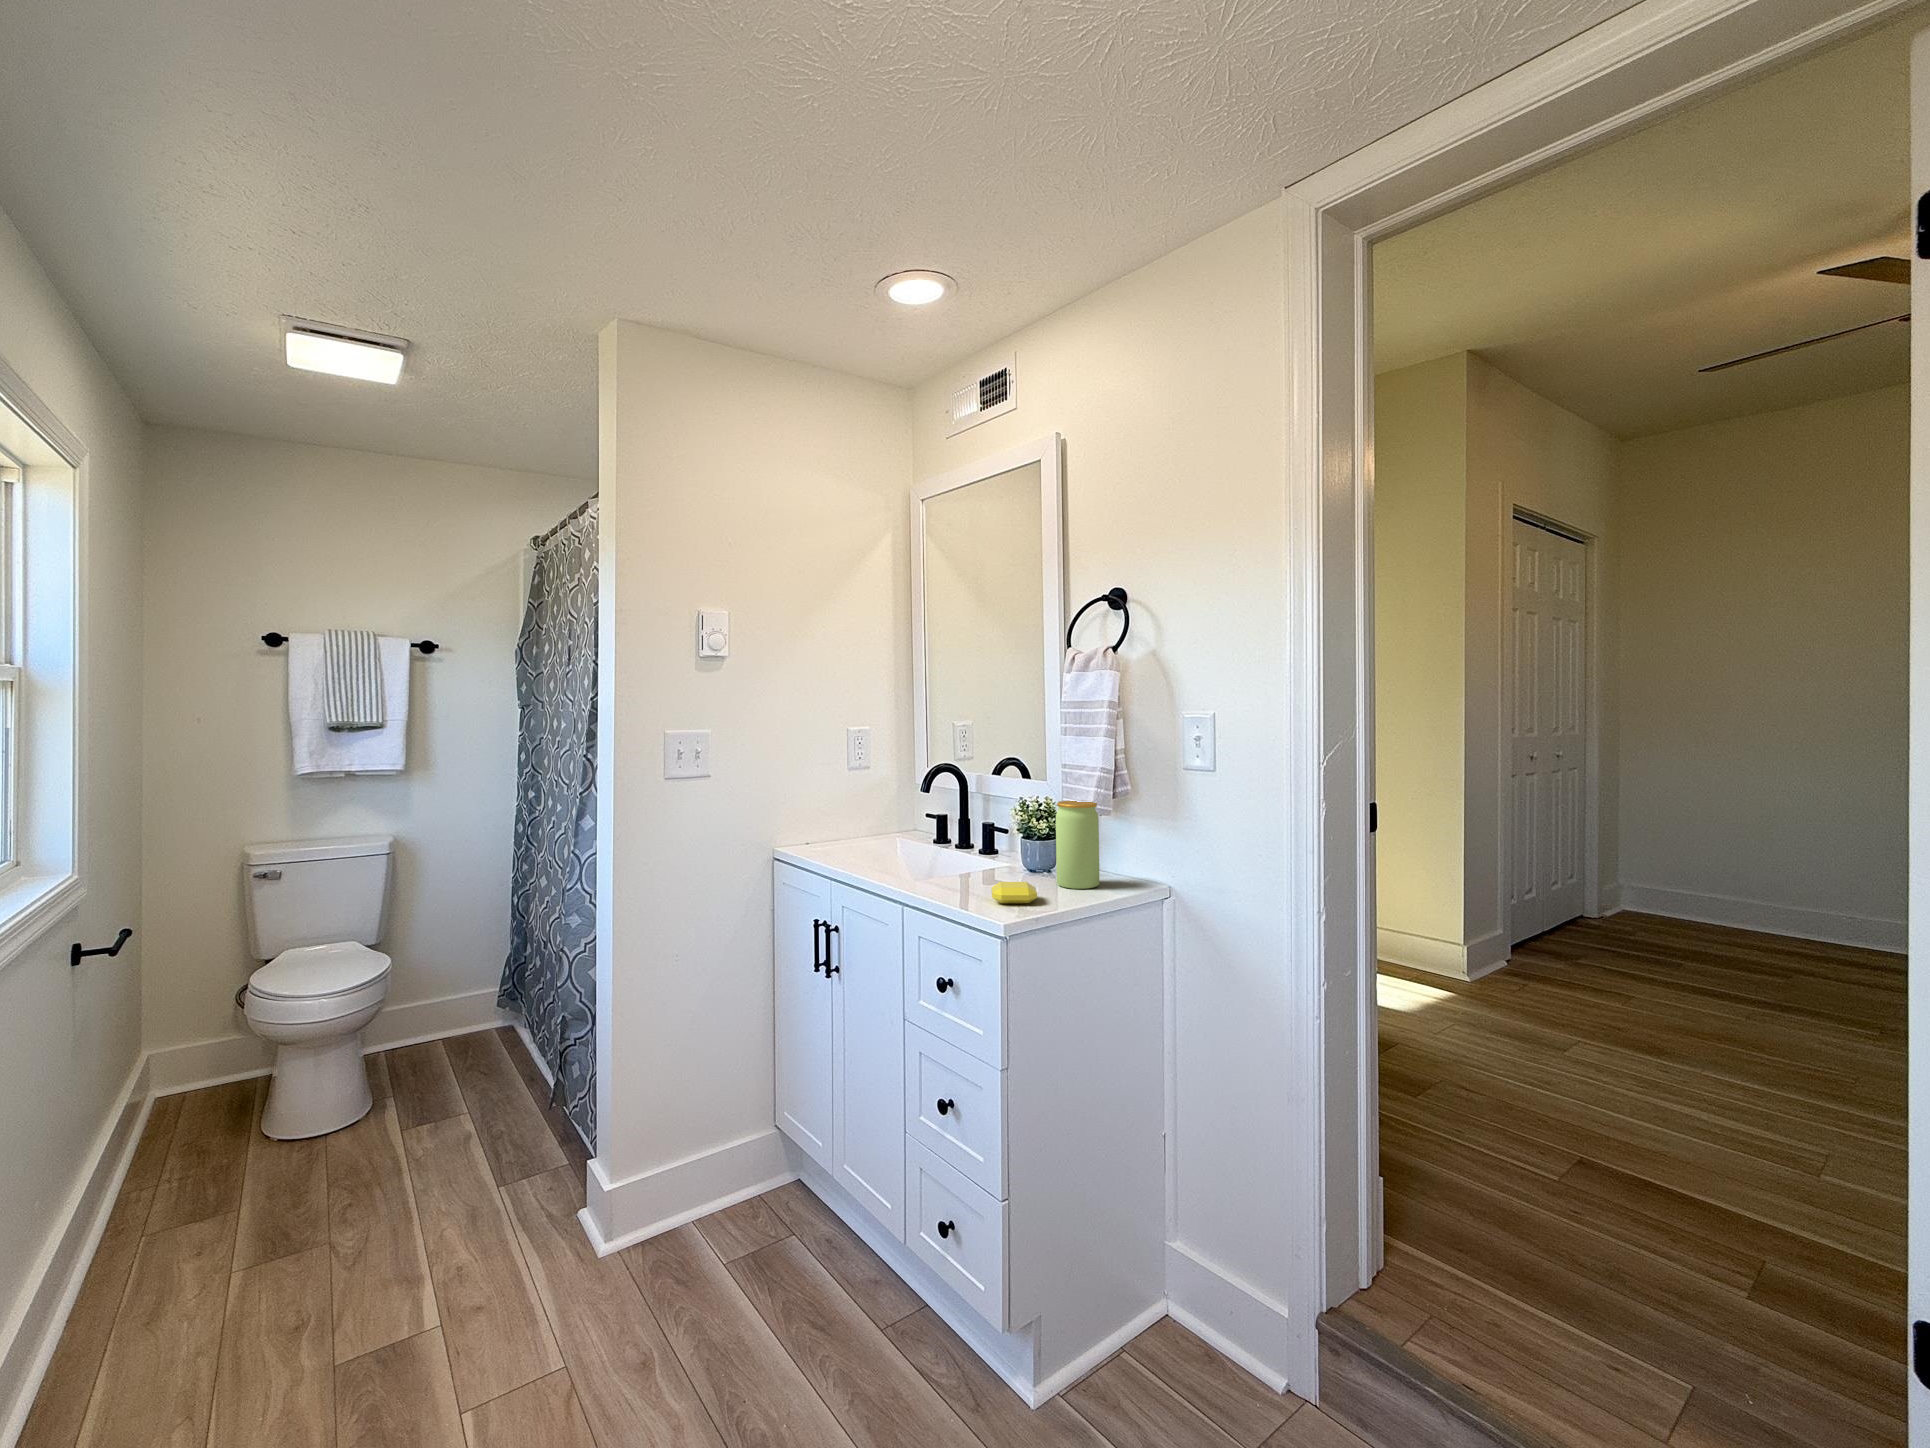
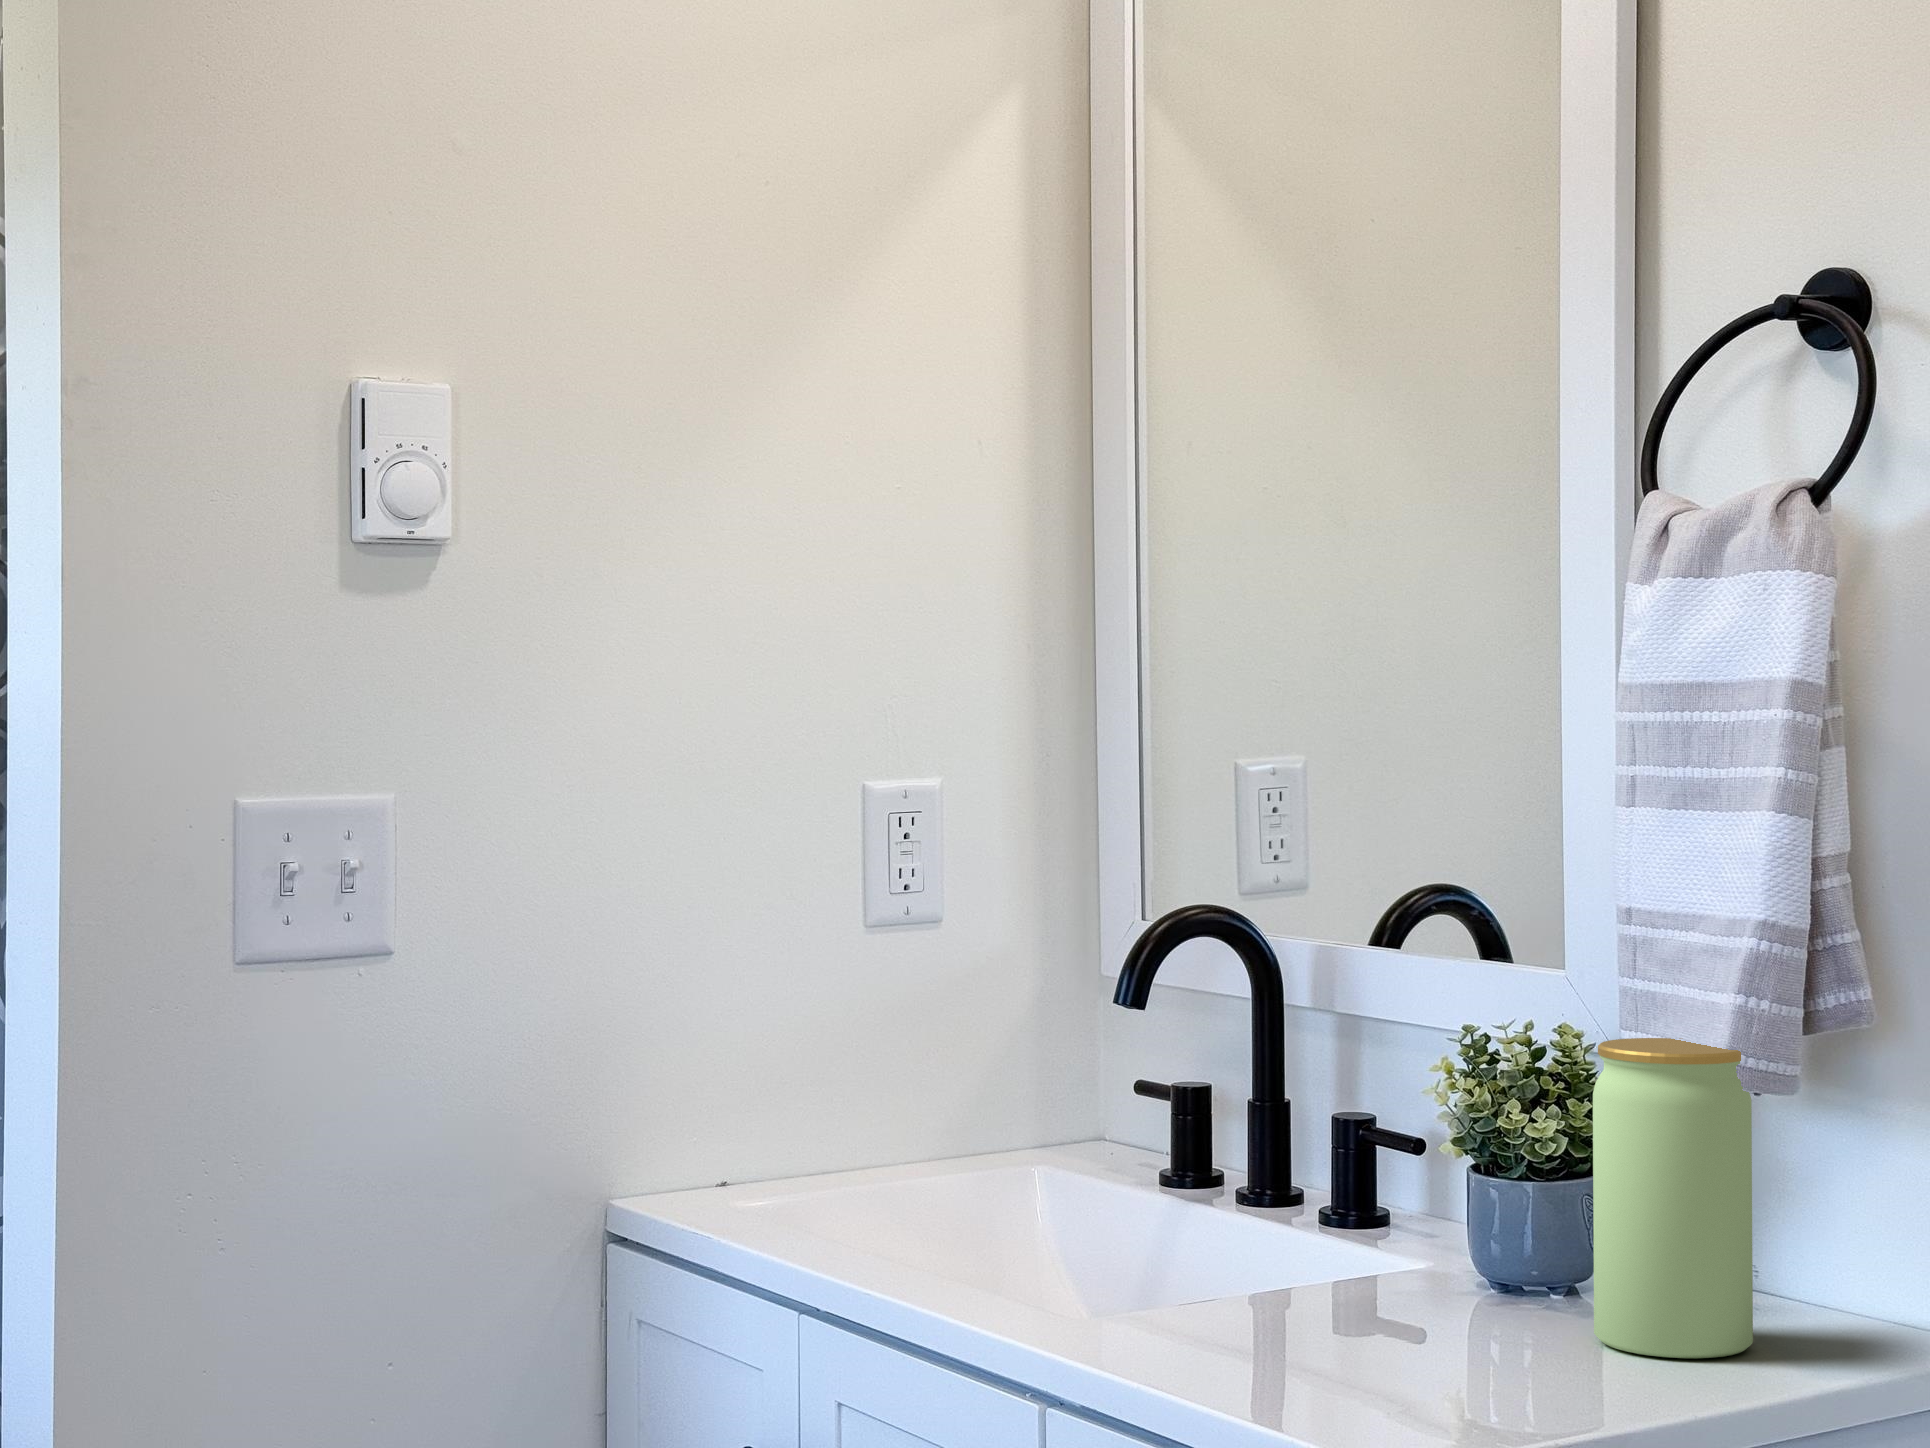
soap bar: present [991,882,1037,903] -> none [1353,1323,1521,1405]

